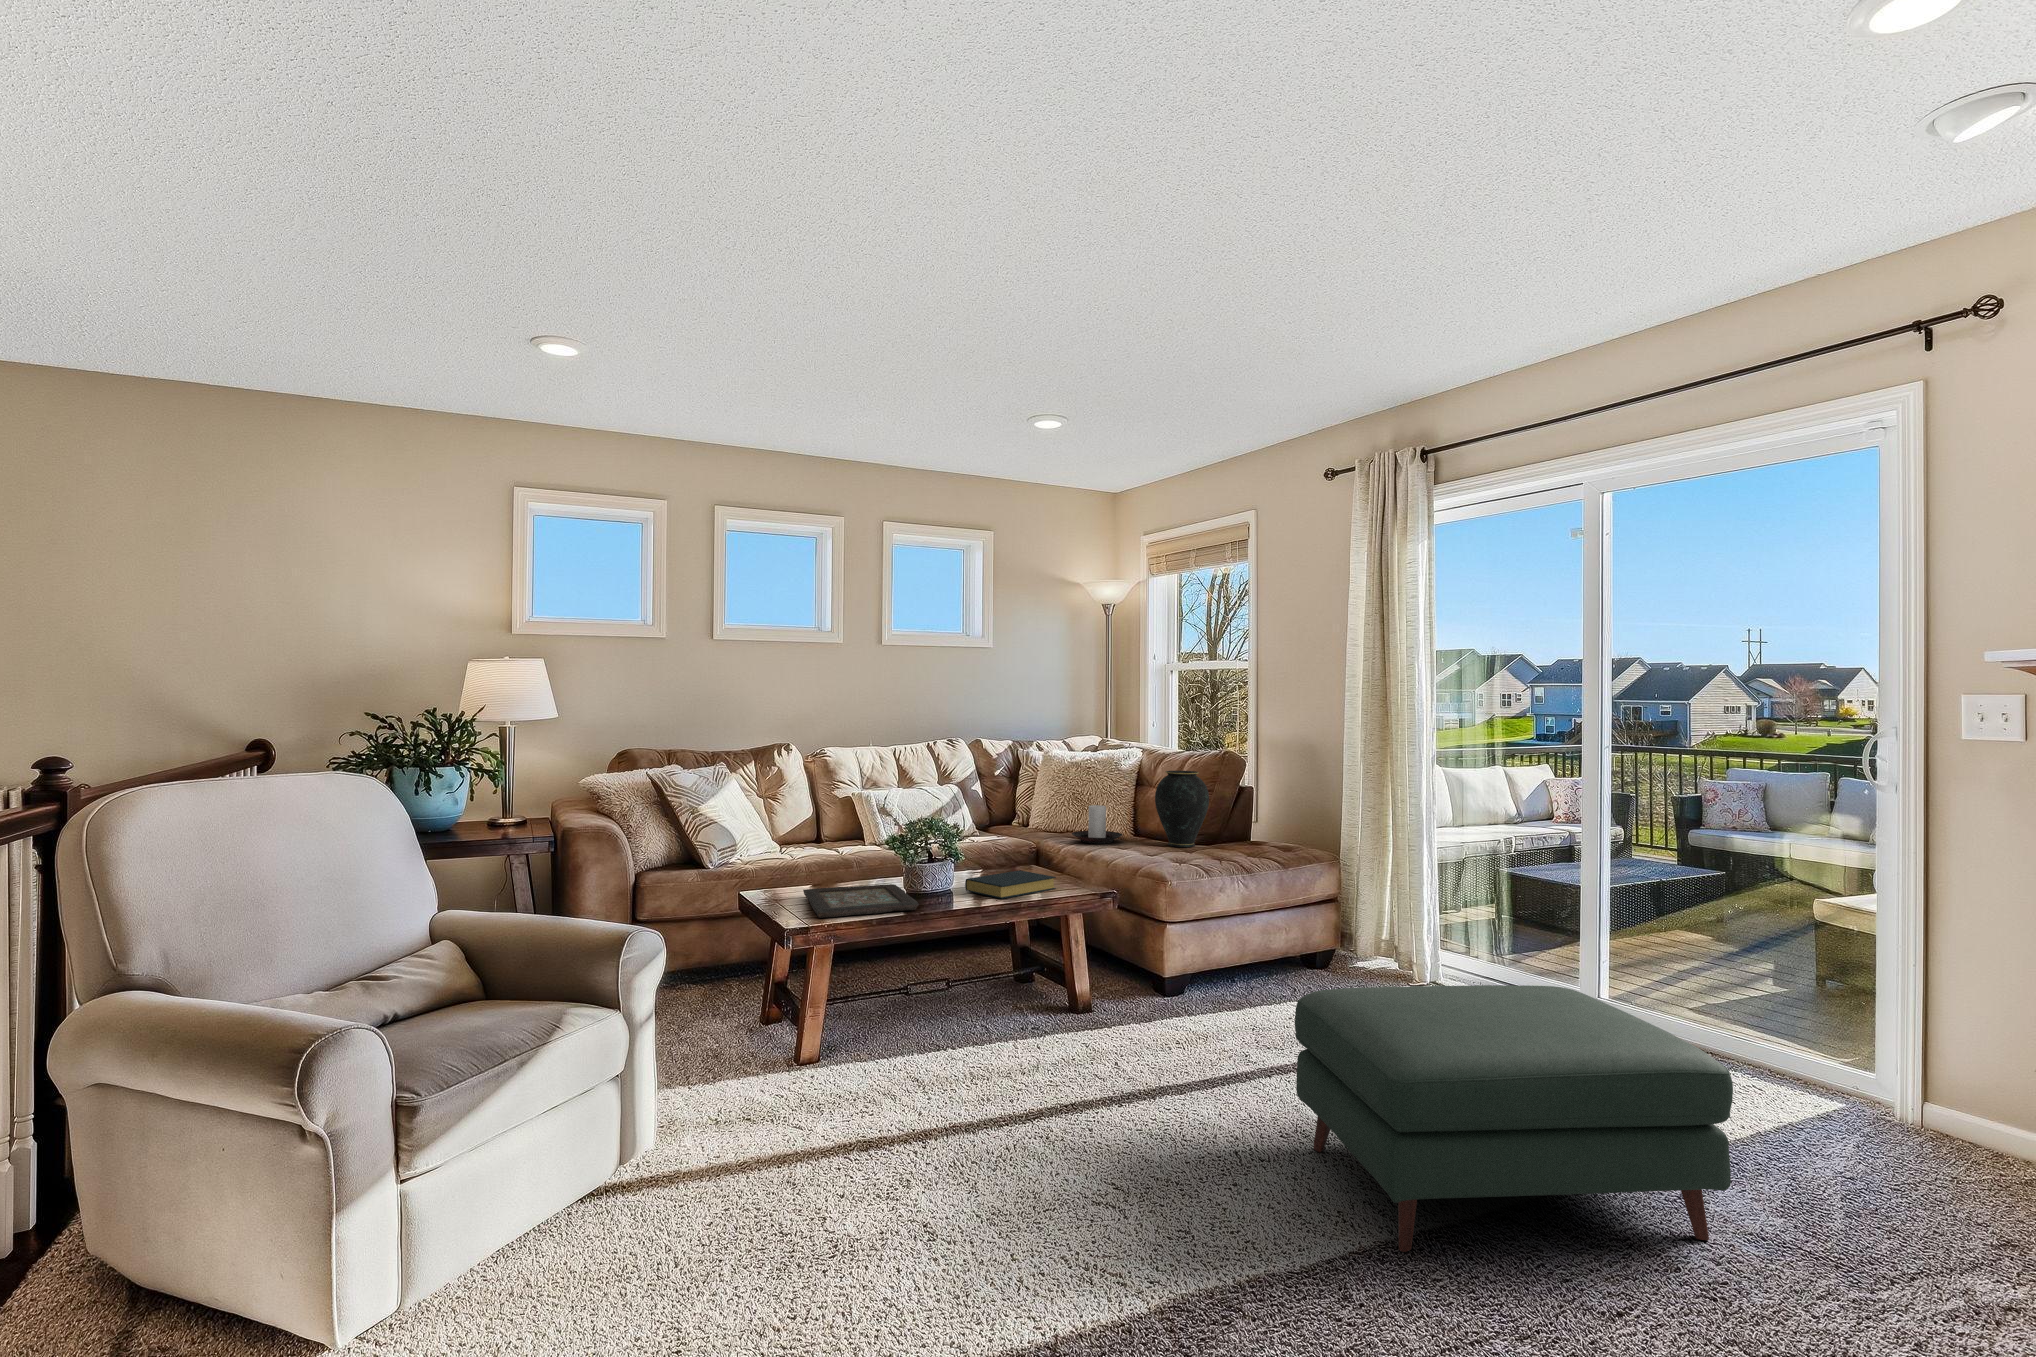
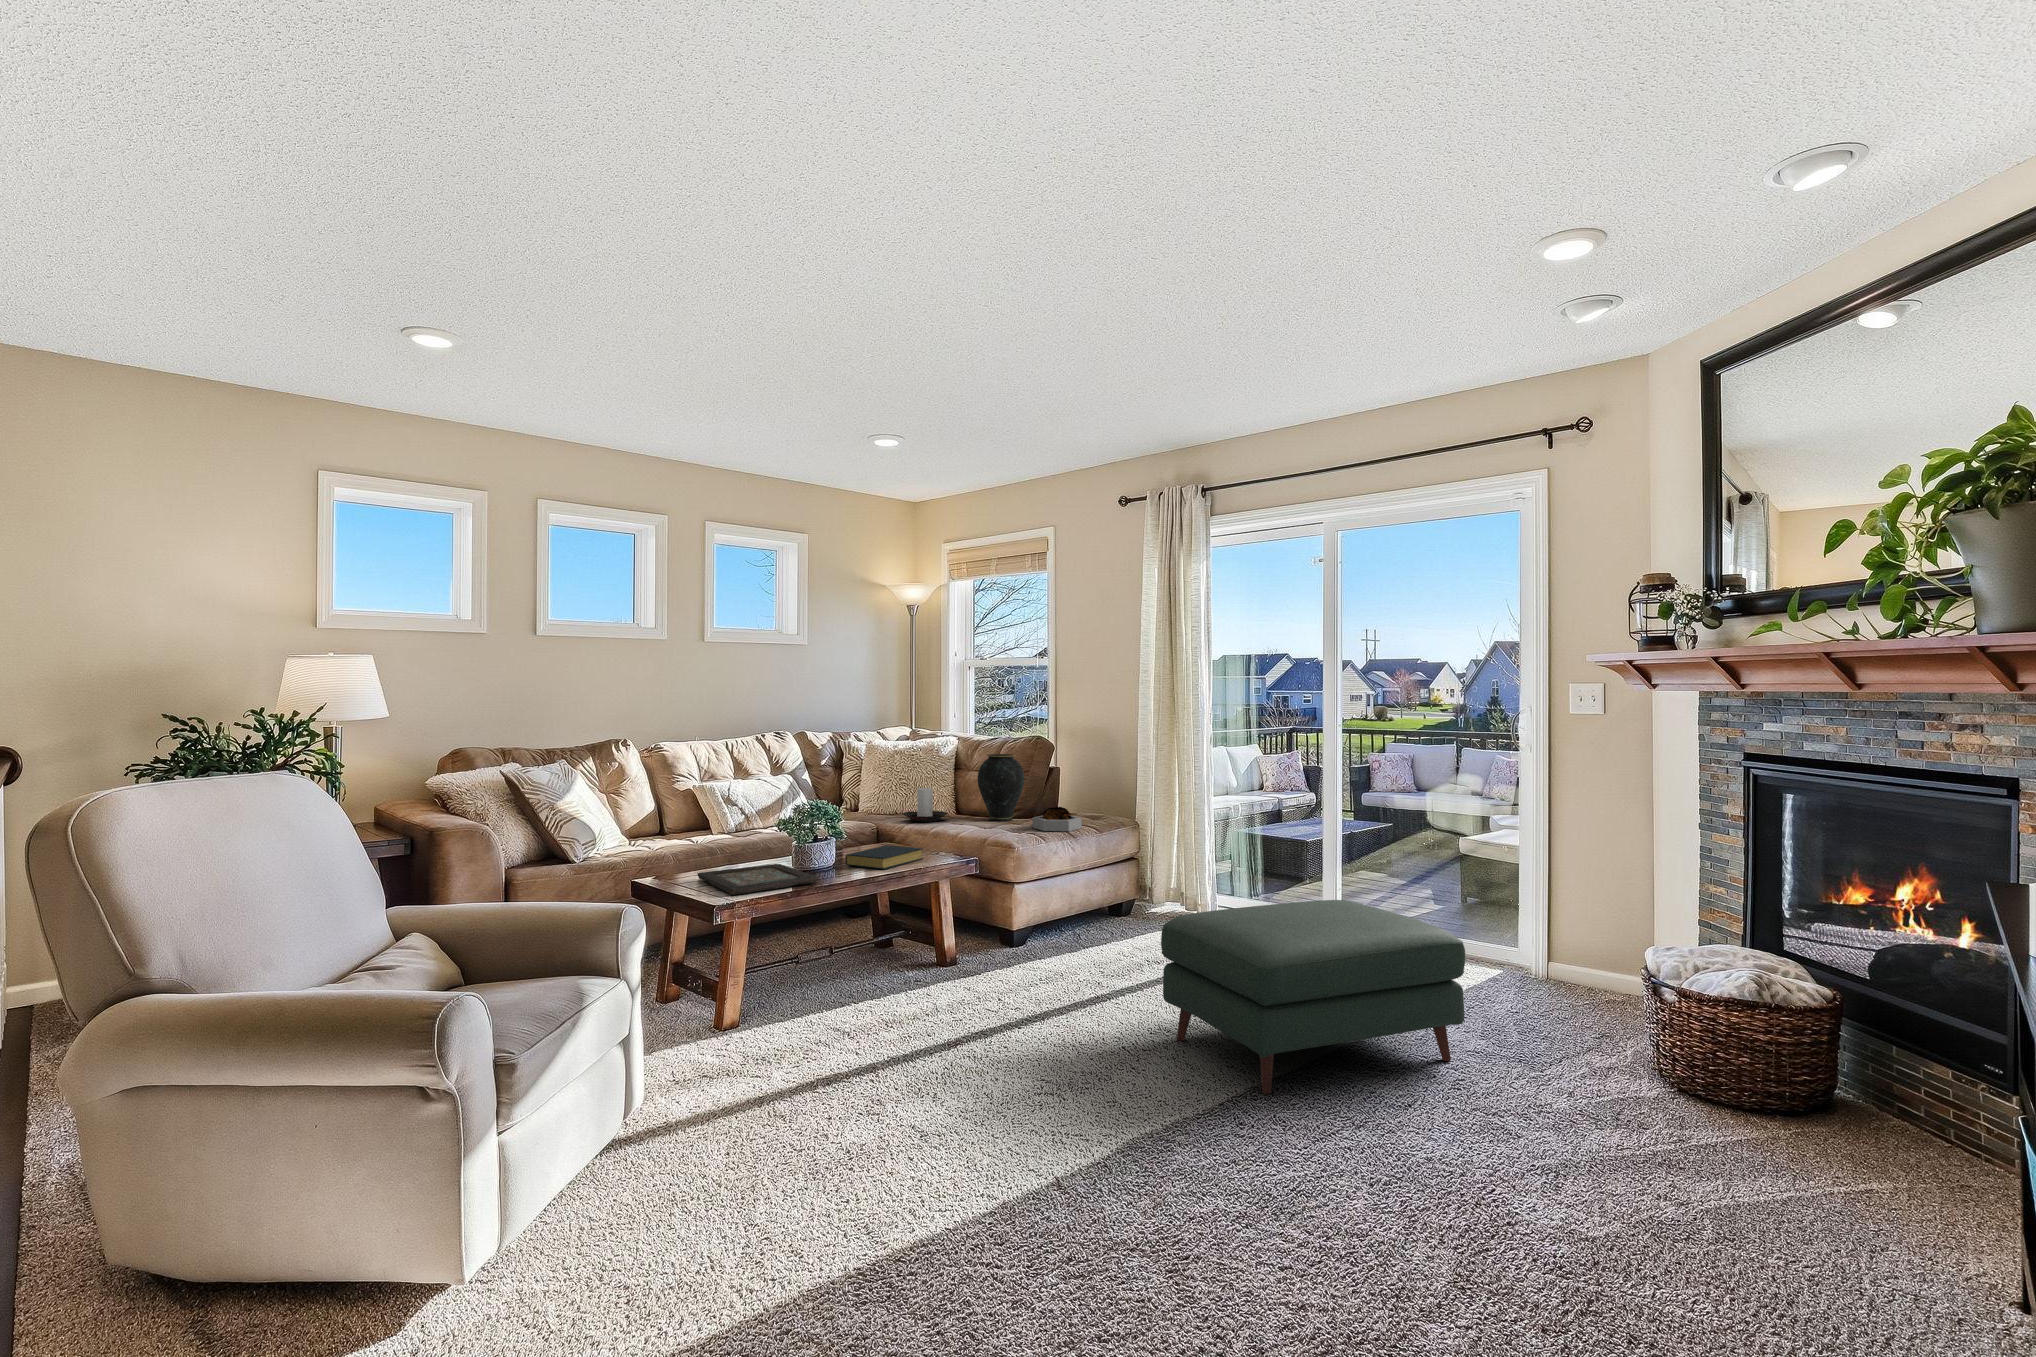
decorative bowl: none [1209,833,1267,865] -> present [1032,807,1082,831]

